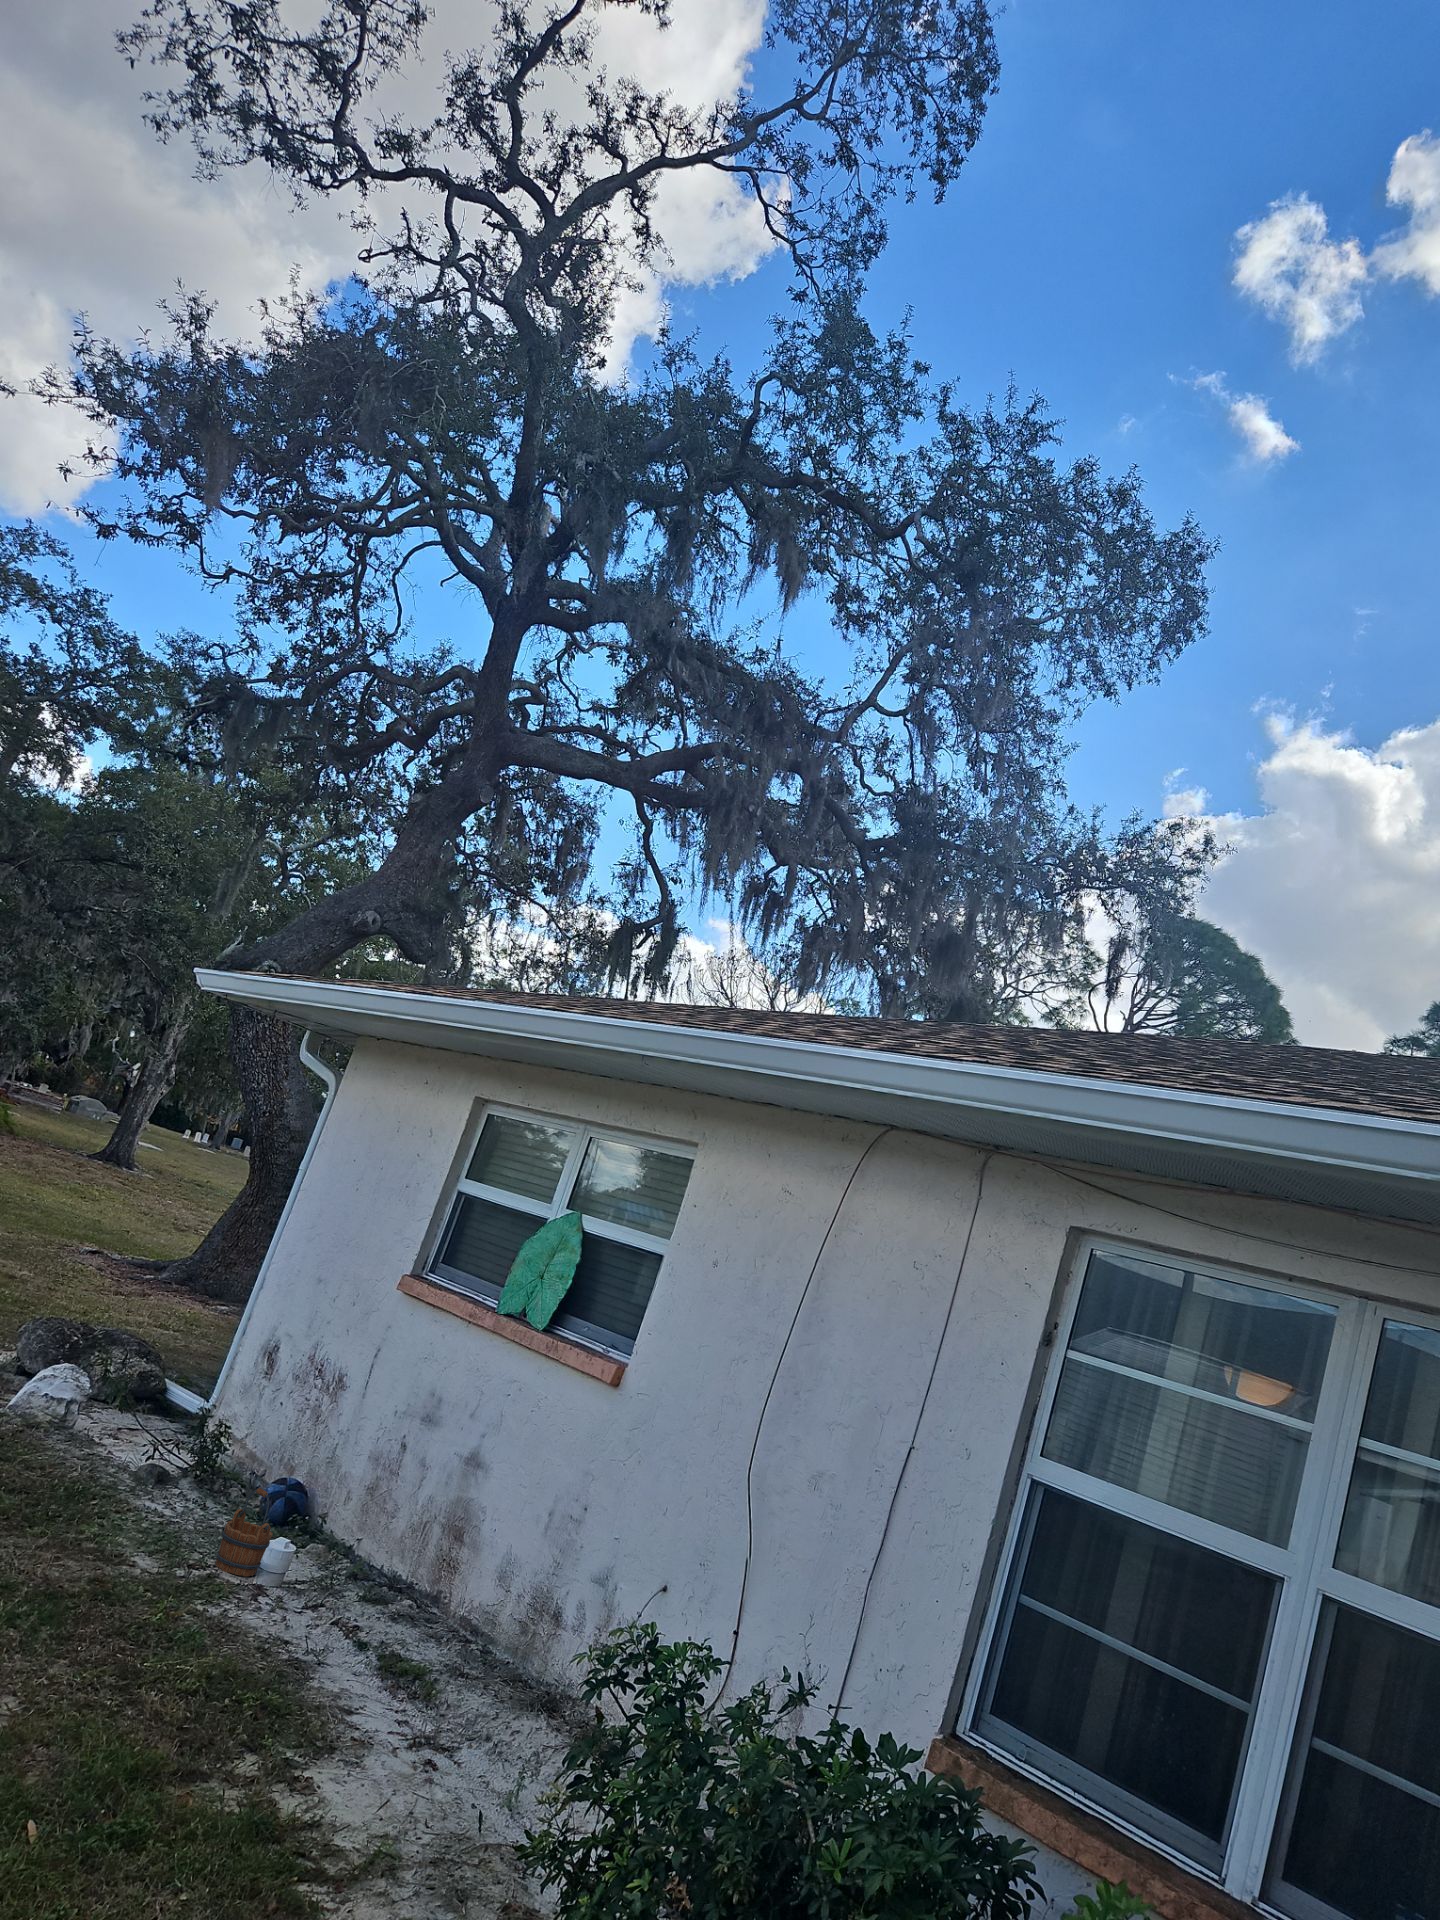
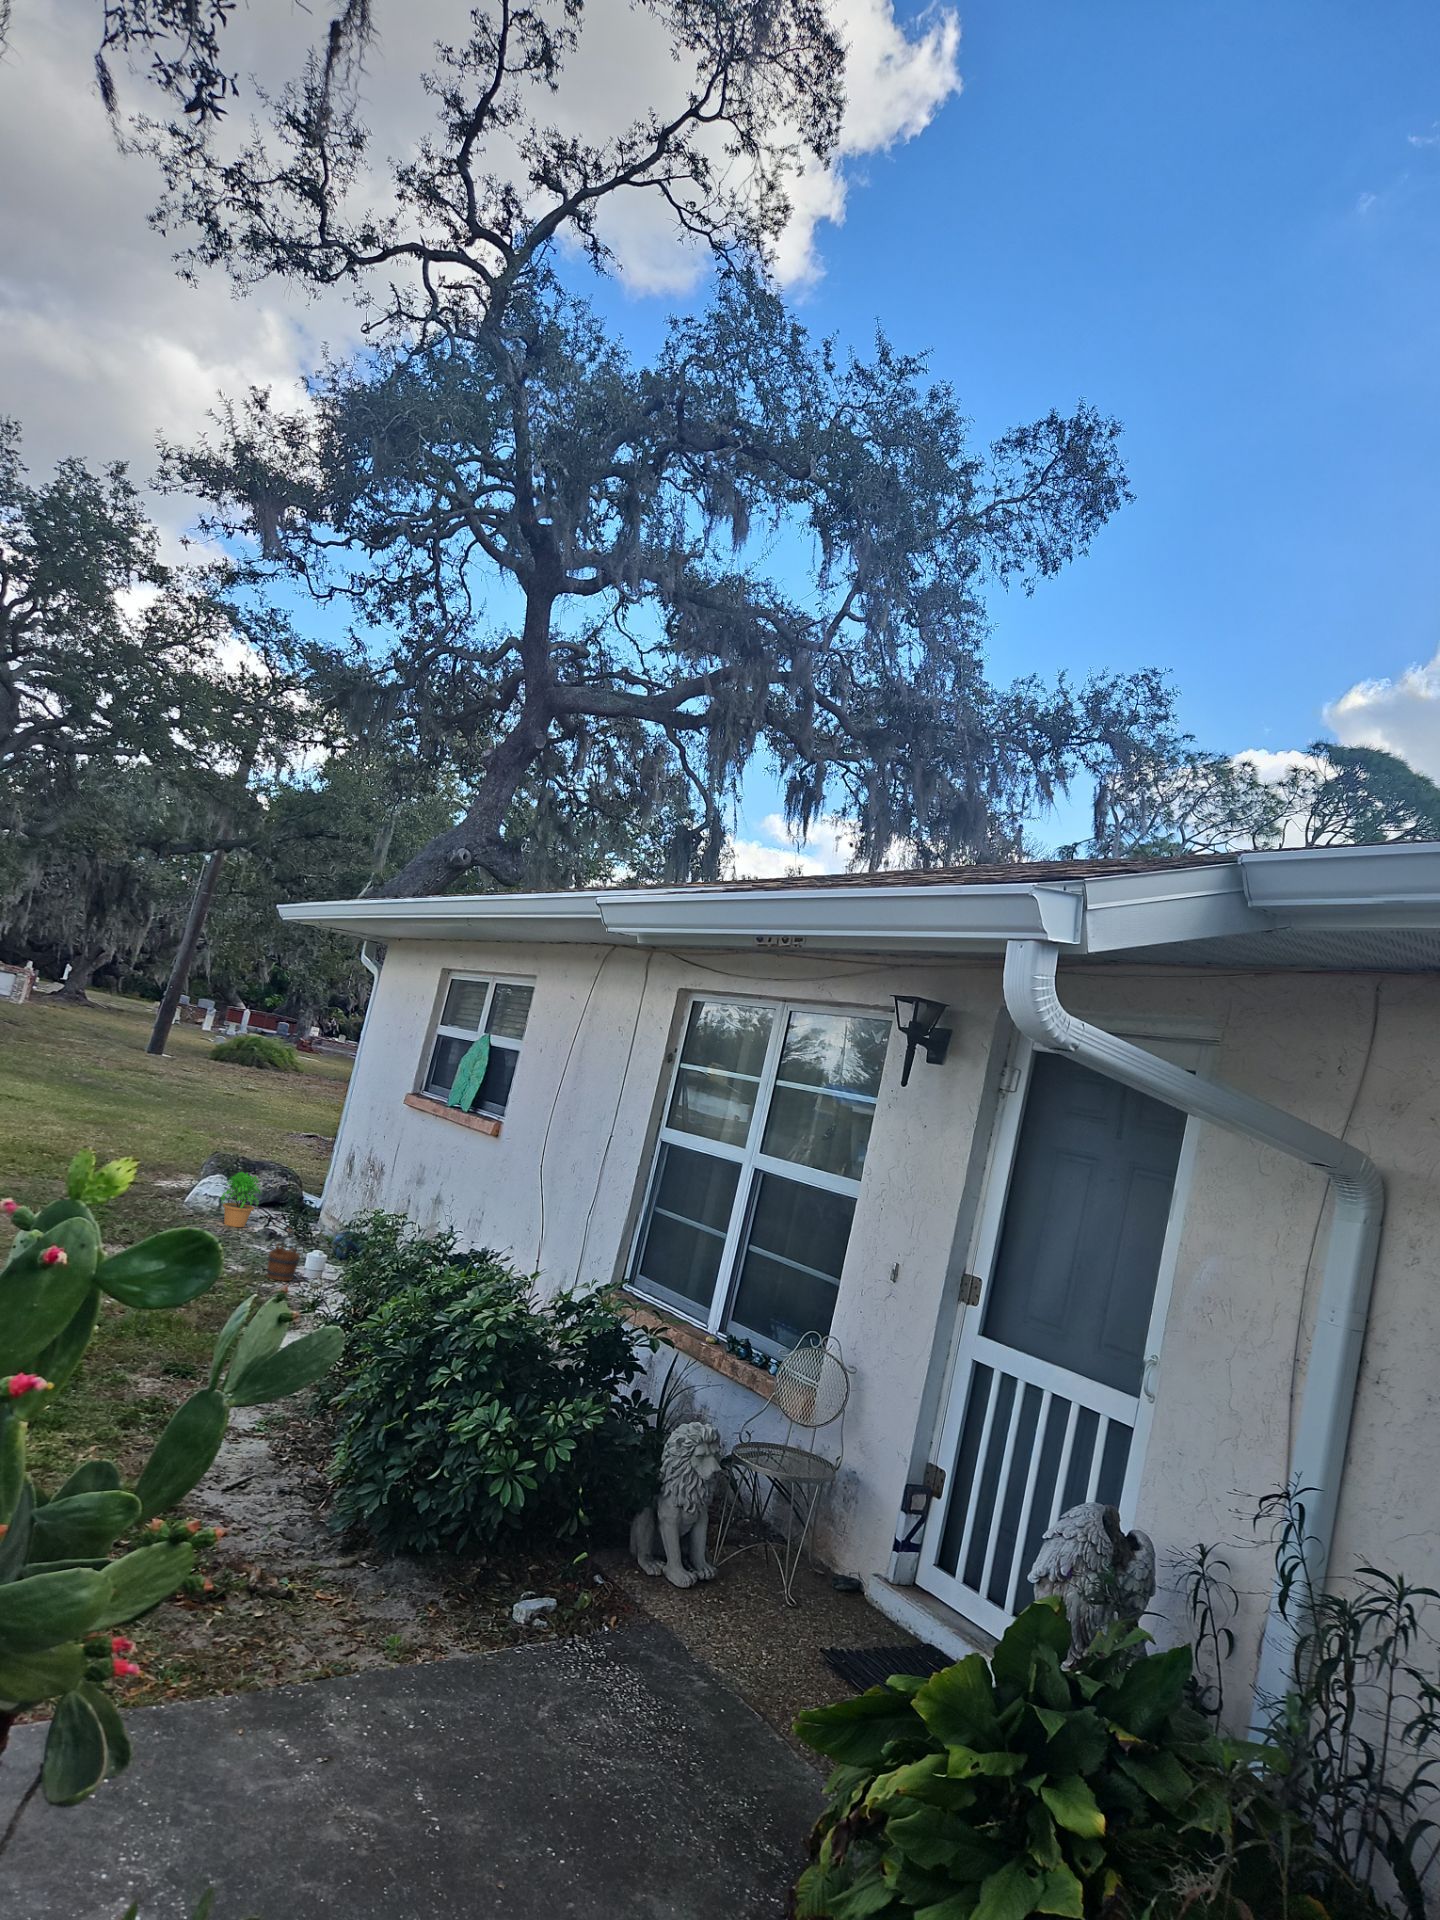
potted plant: none [96,1363,167,1450] -> present [221,1172,260,1227]

